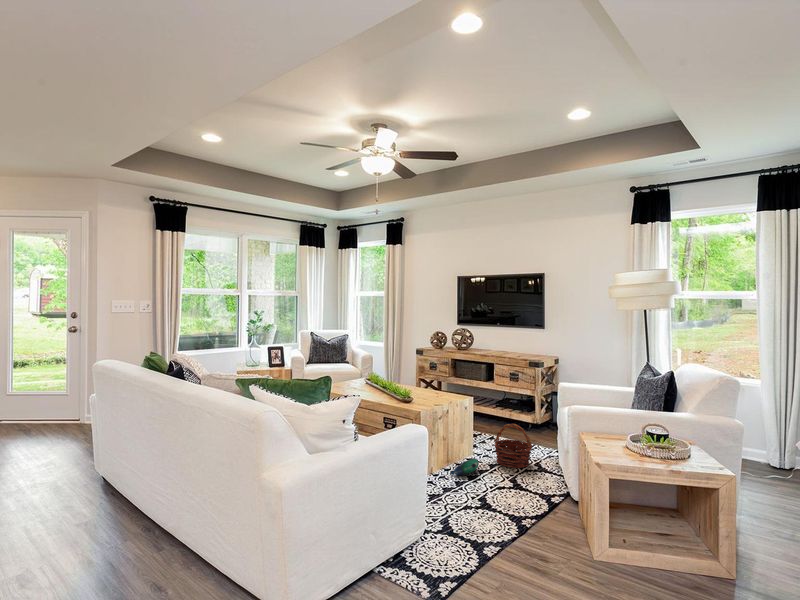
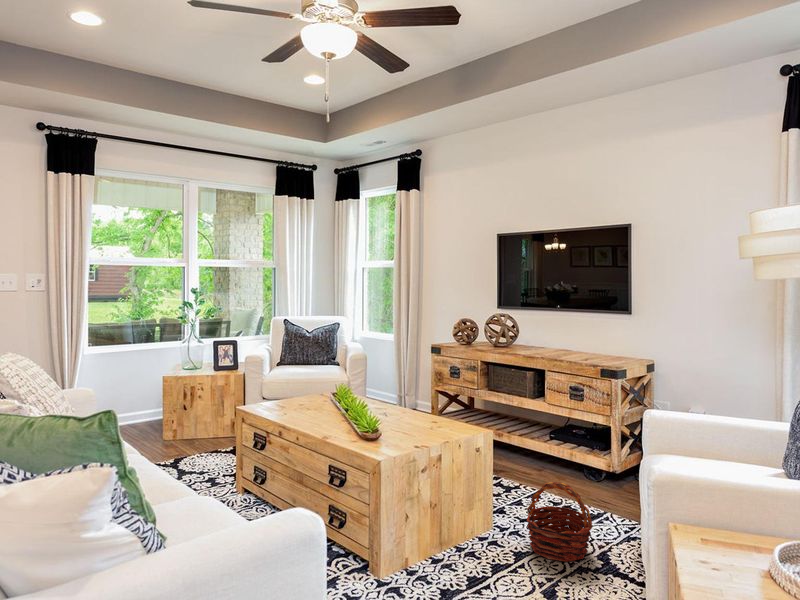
plush toy: present [451,458,479,476] -> none [440,541,493,575]

